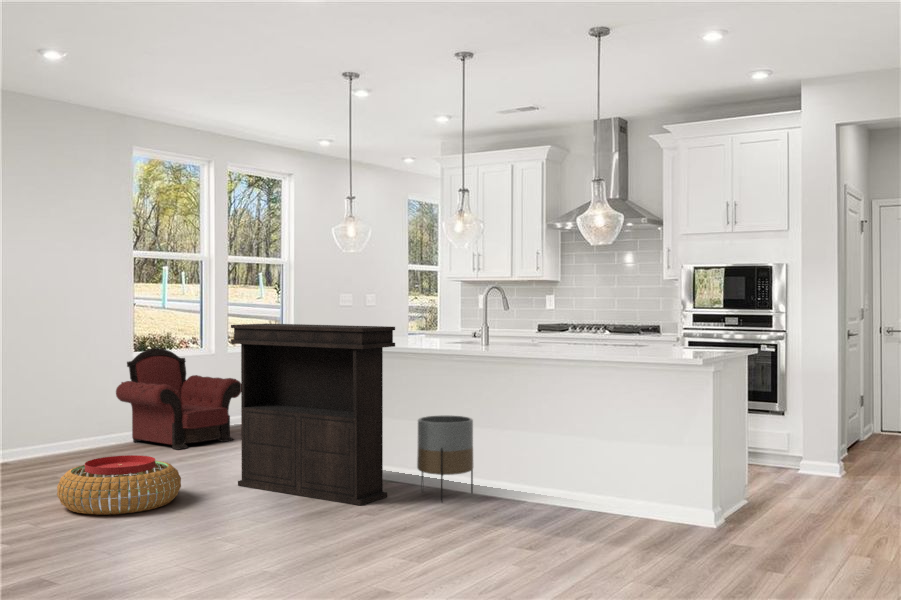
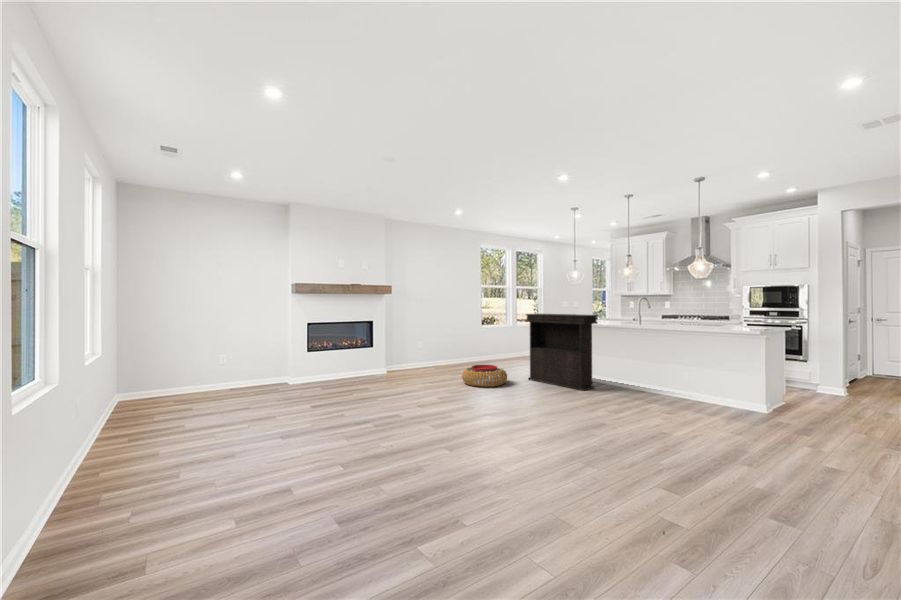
armchair: present [116,348,241,450] -> none [475,324,524,365]
planter: present [417,416,473,502] -> none [608,354,635,392]

